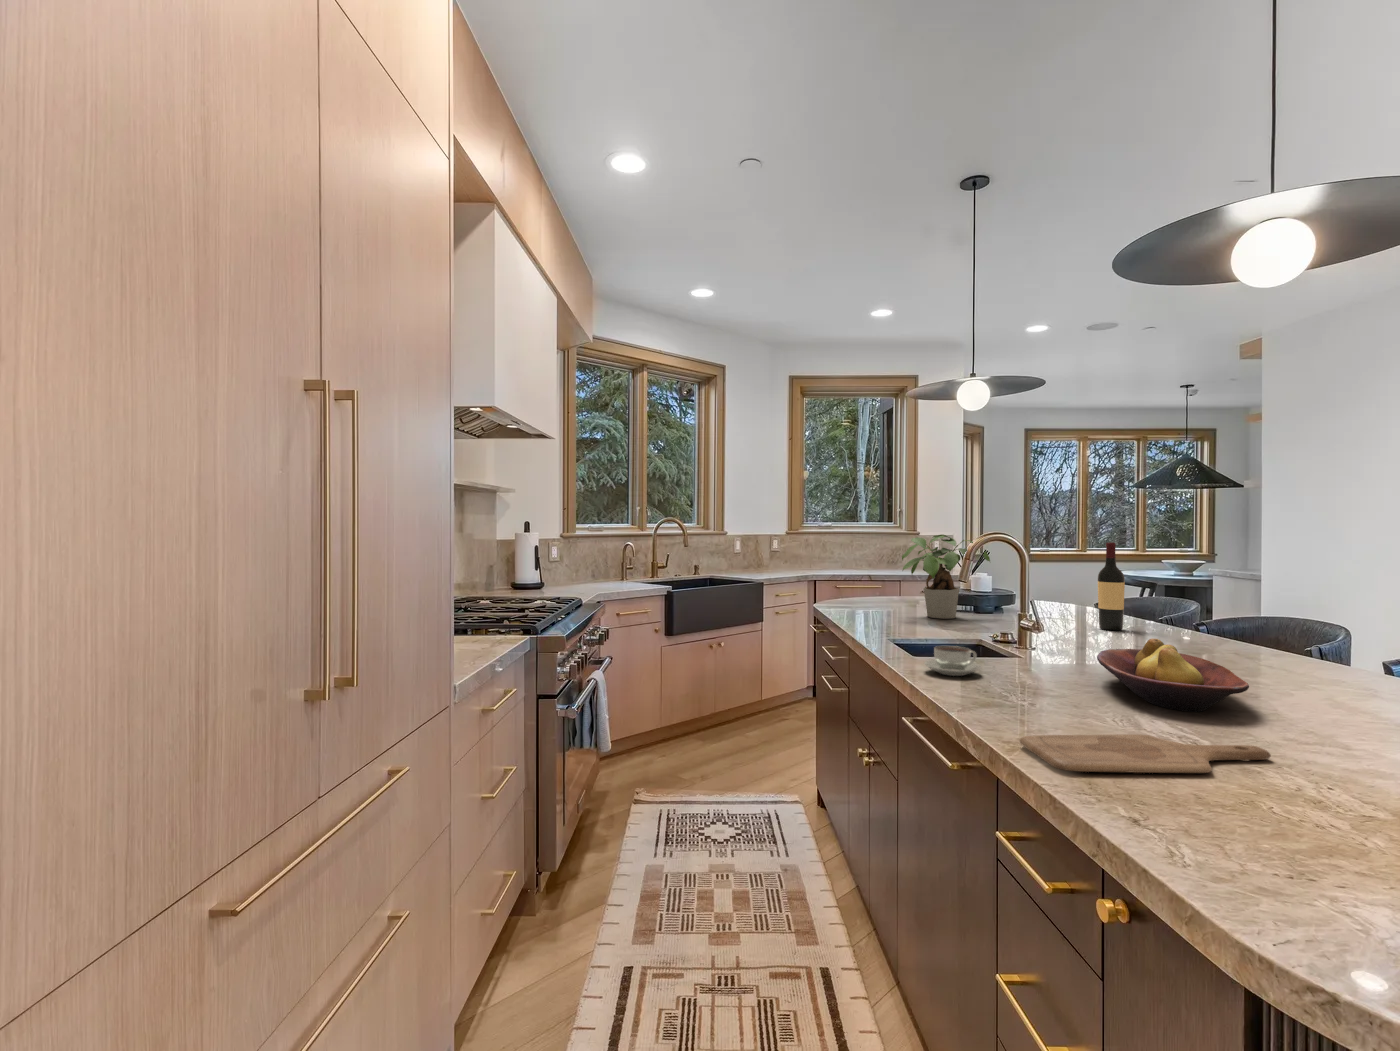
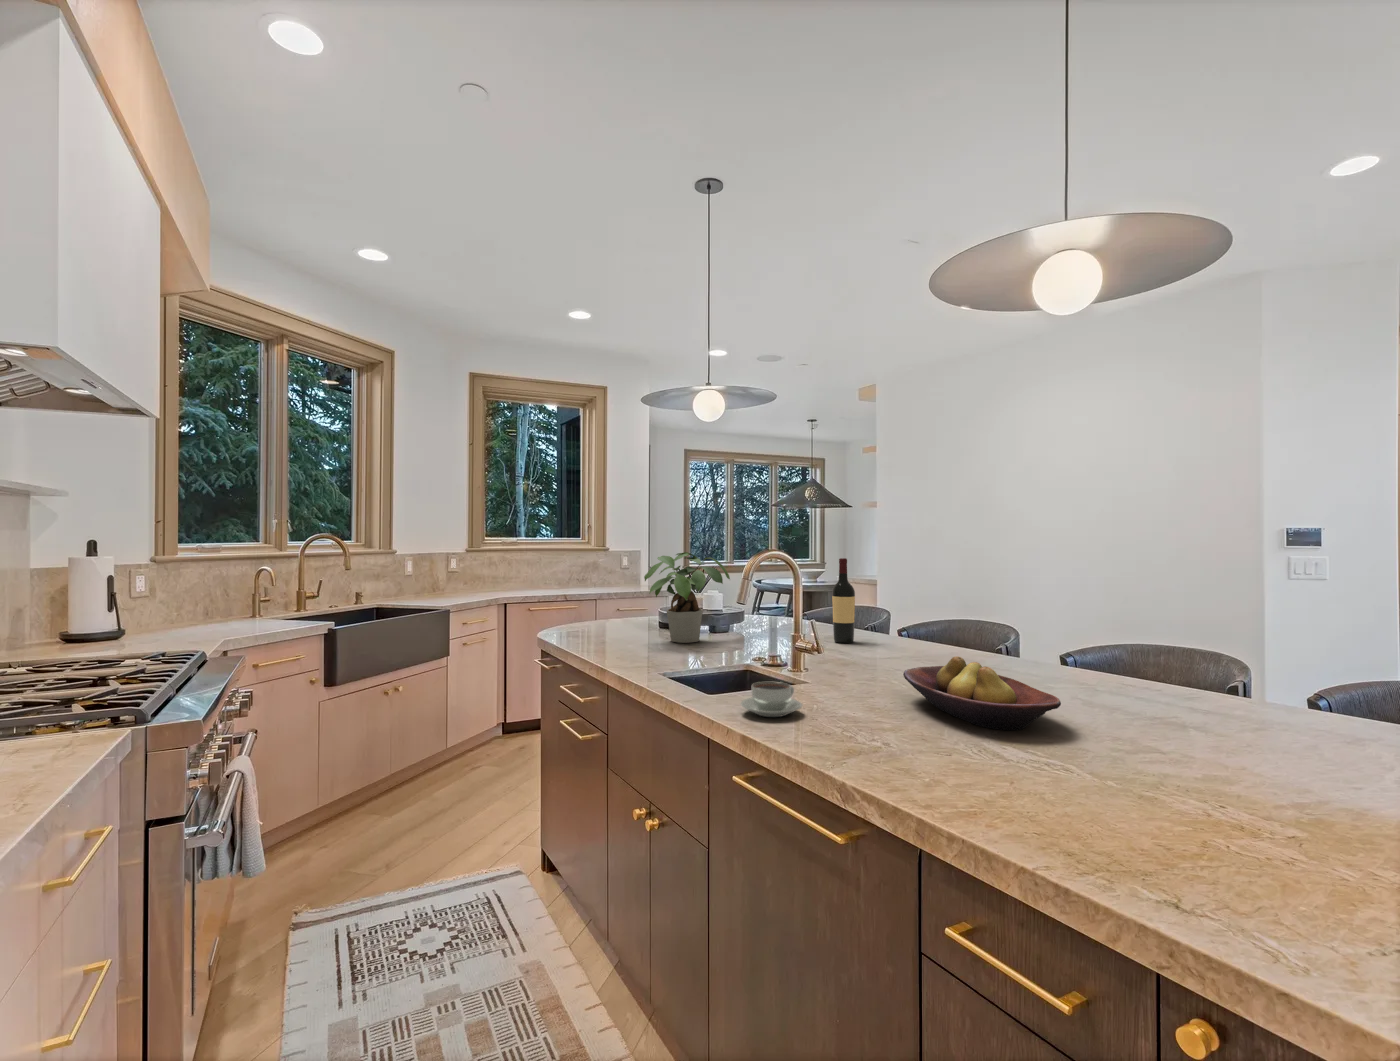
cutting board: present [1020,734,1271,773] -> none [948,767,1146,839]

